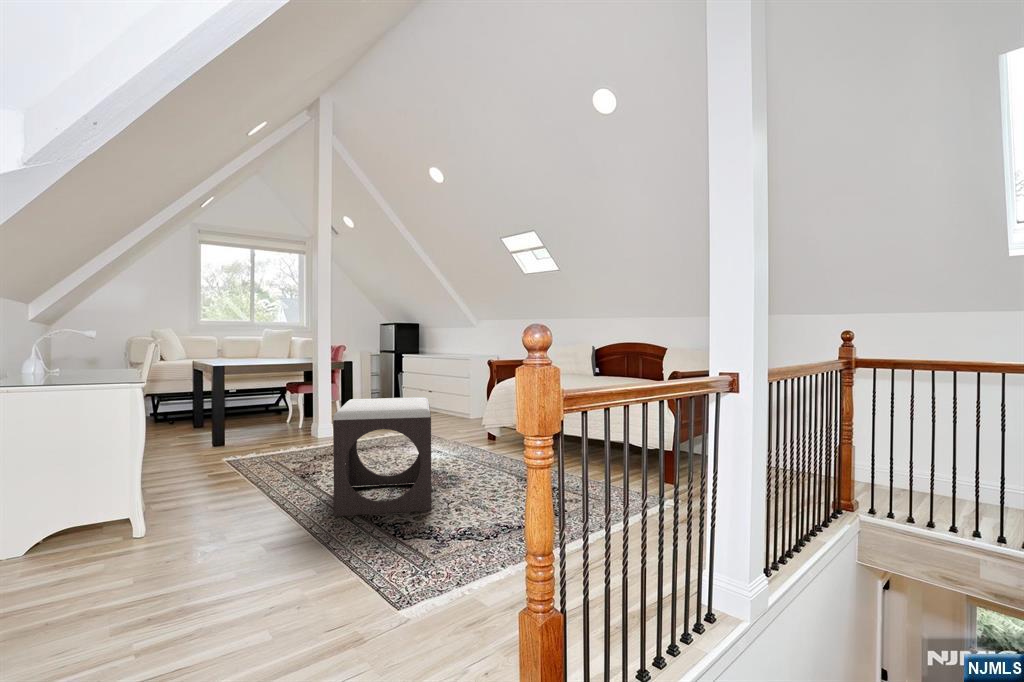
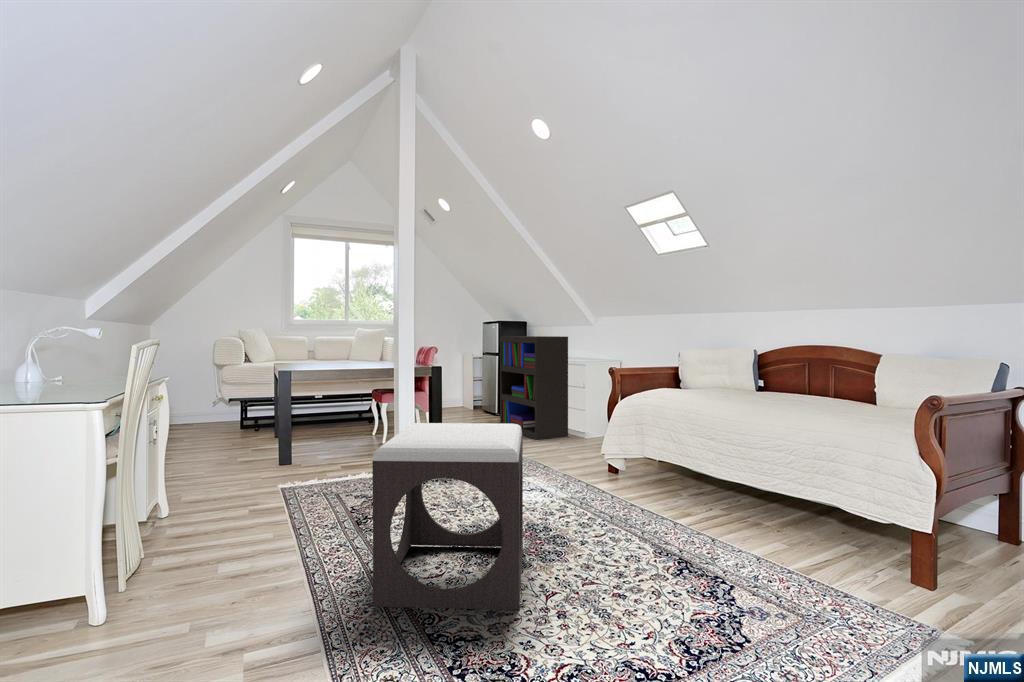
bookshelf: none [399,336,457,421] -> present [500,336,568,440]

